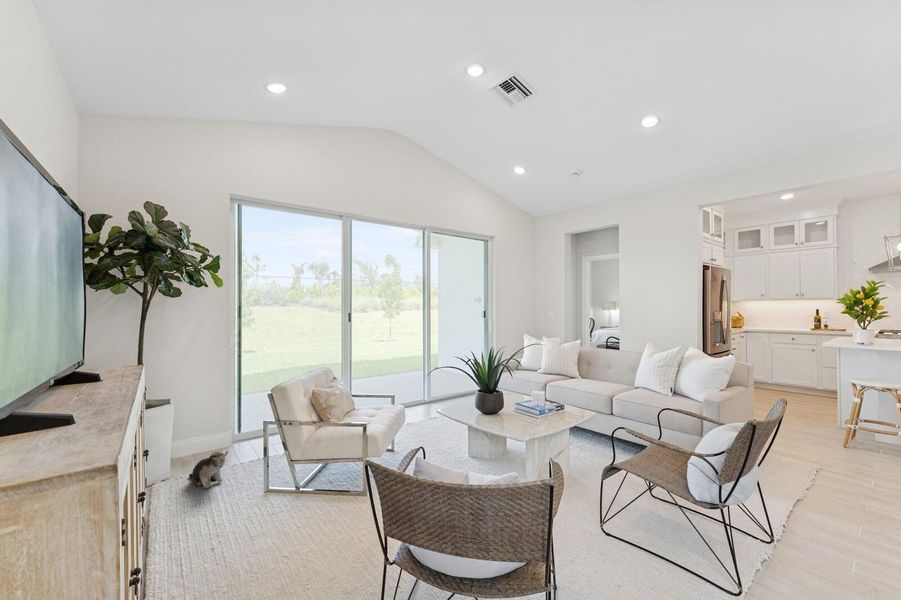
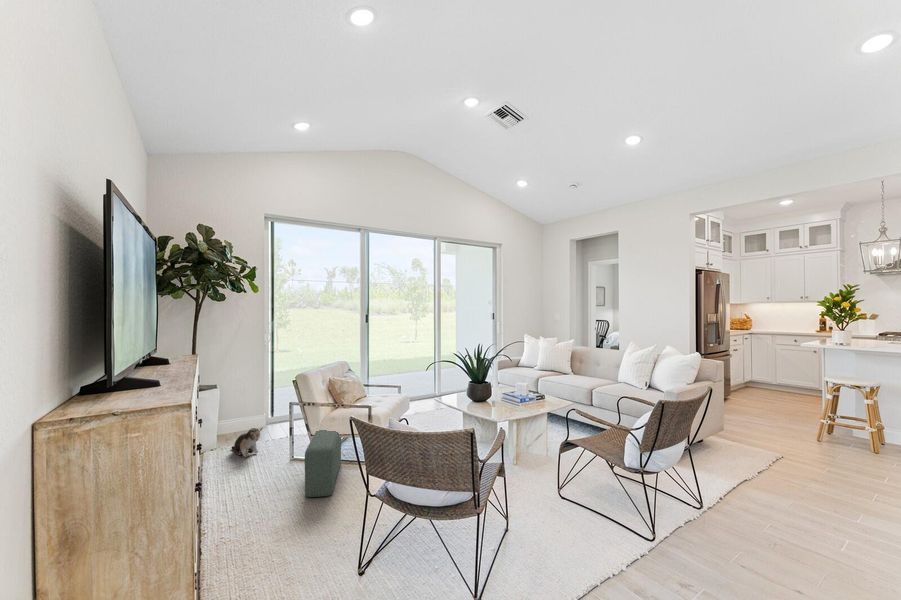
pouf: none [284,447,327,545] -> present [305,430,341,497]

